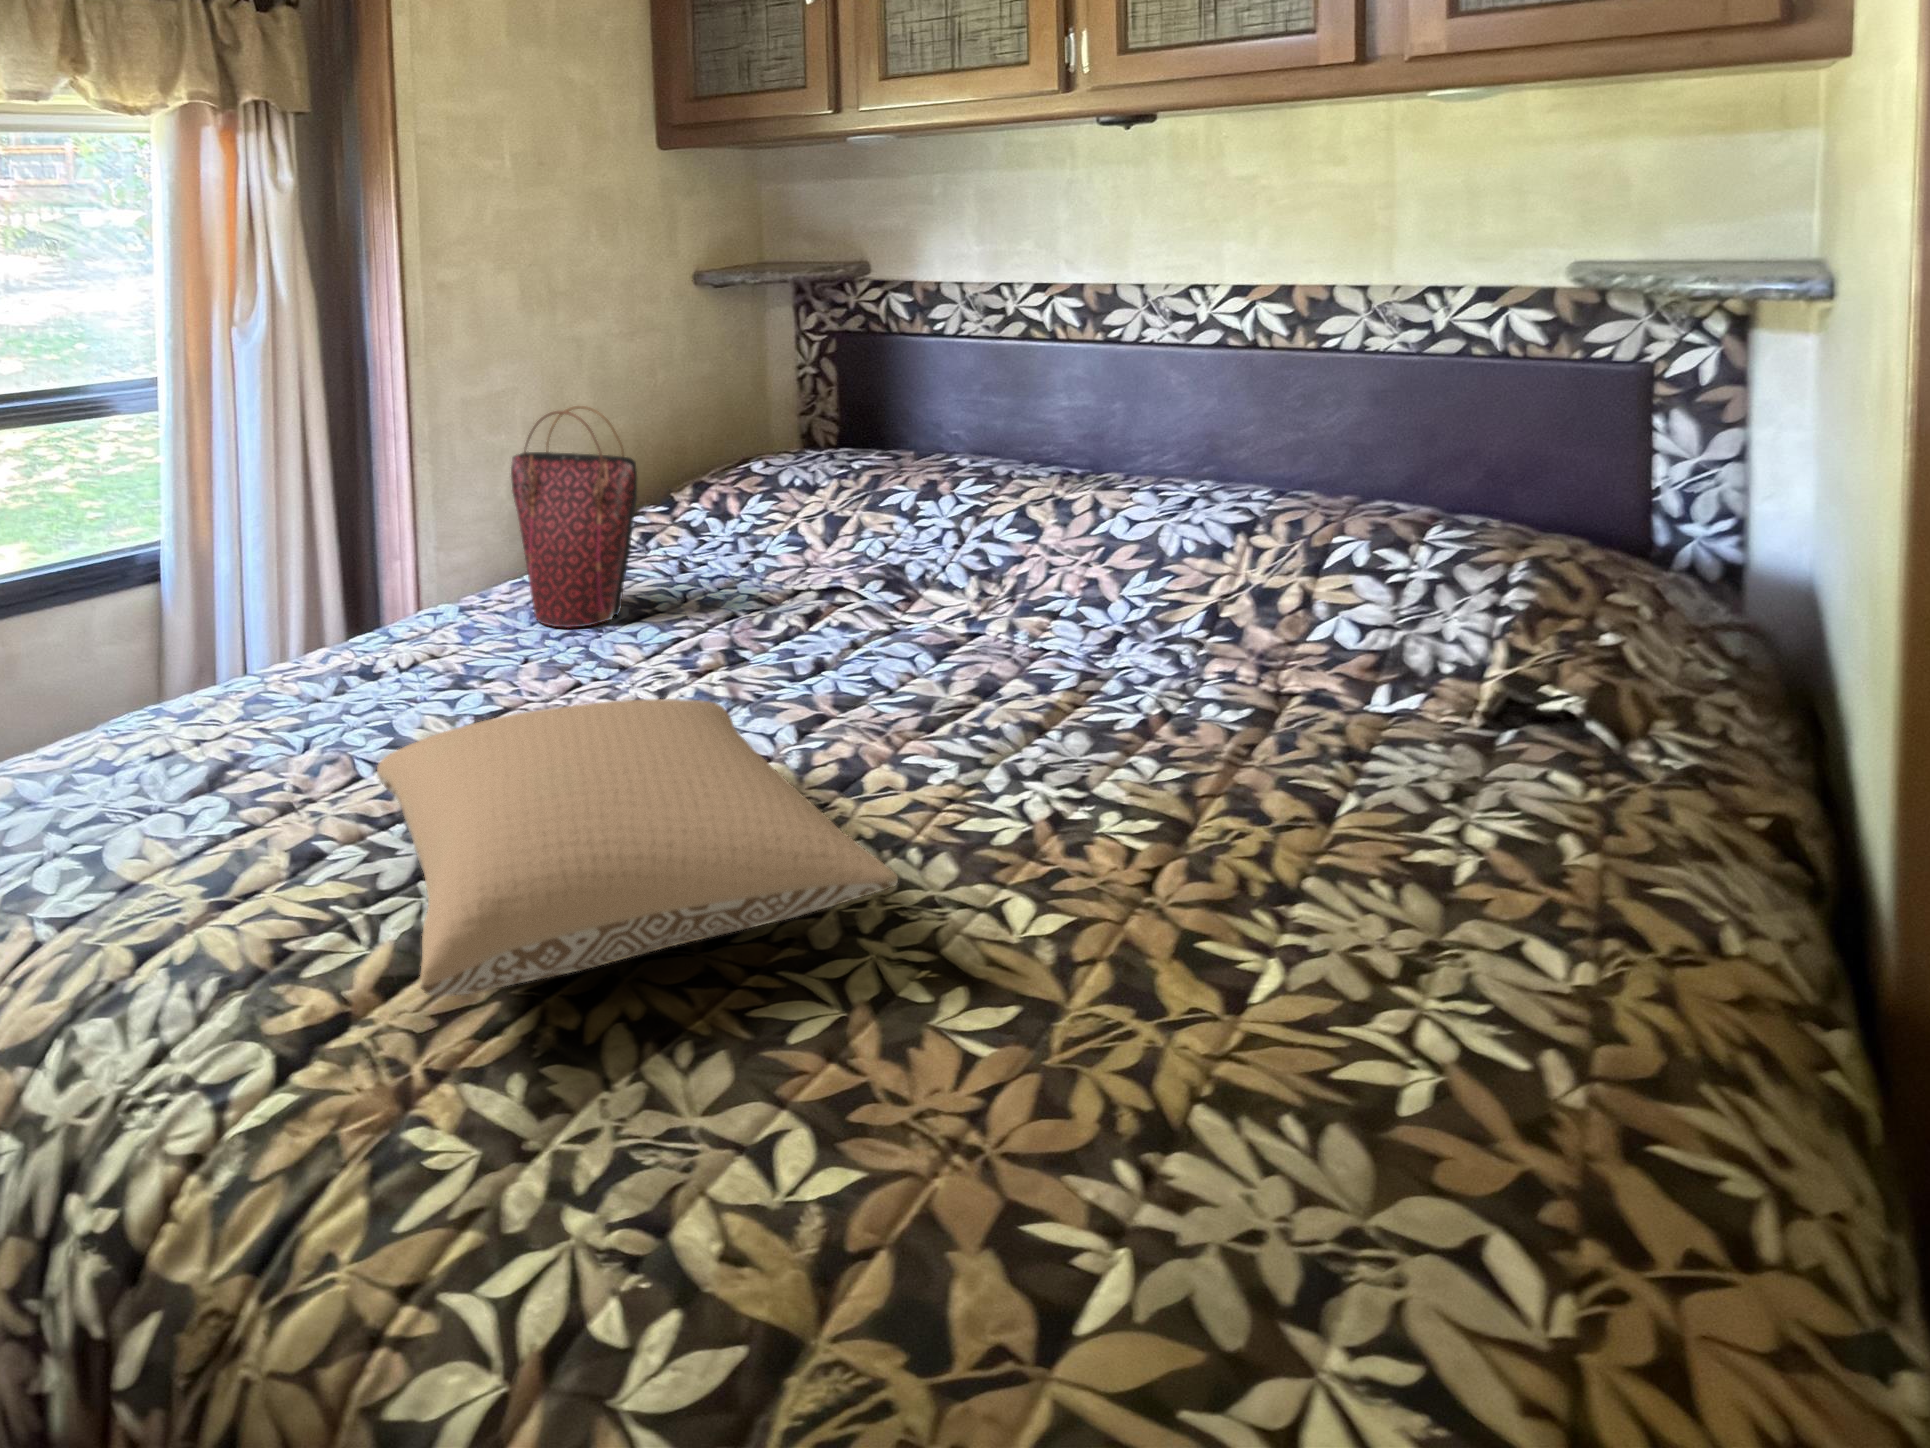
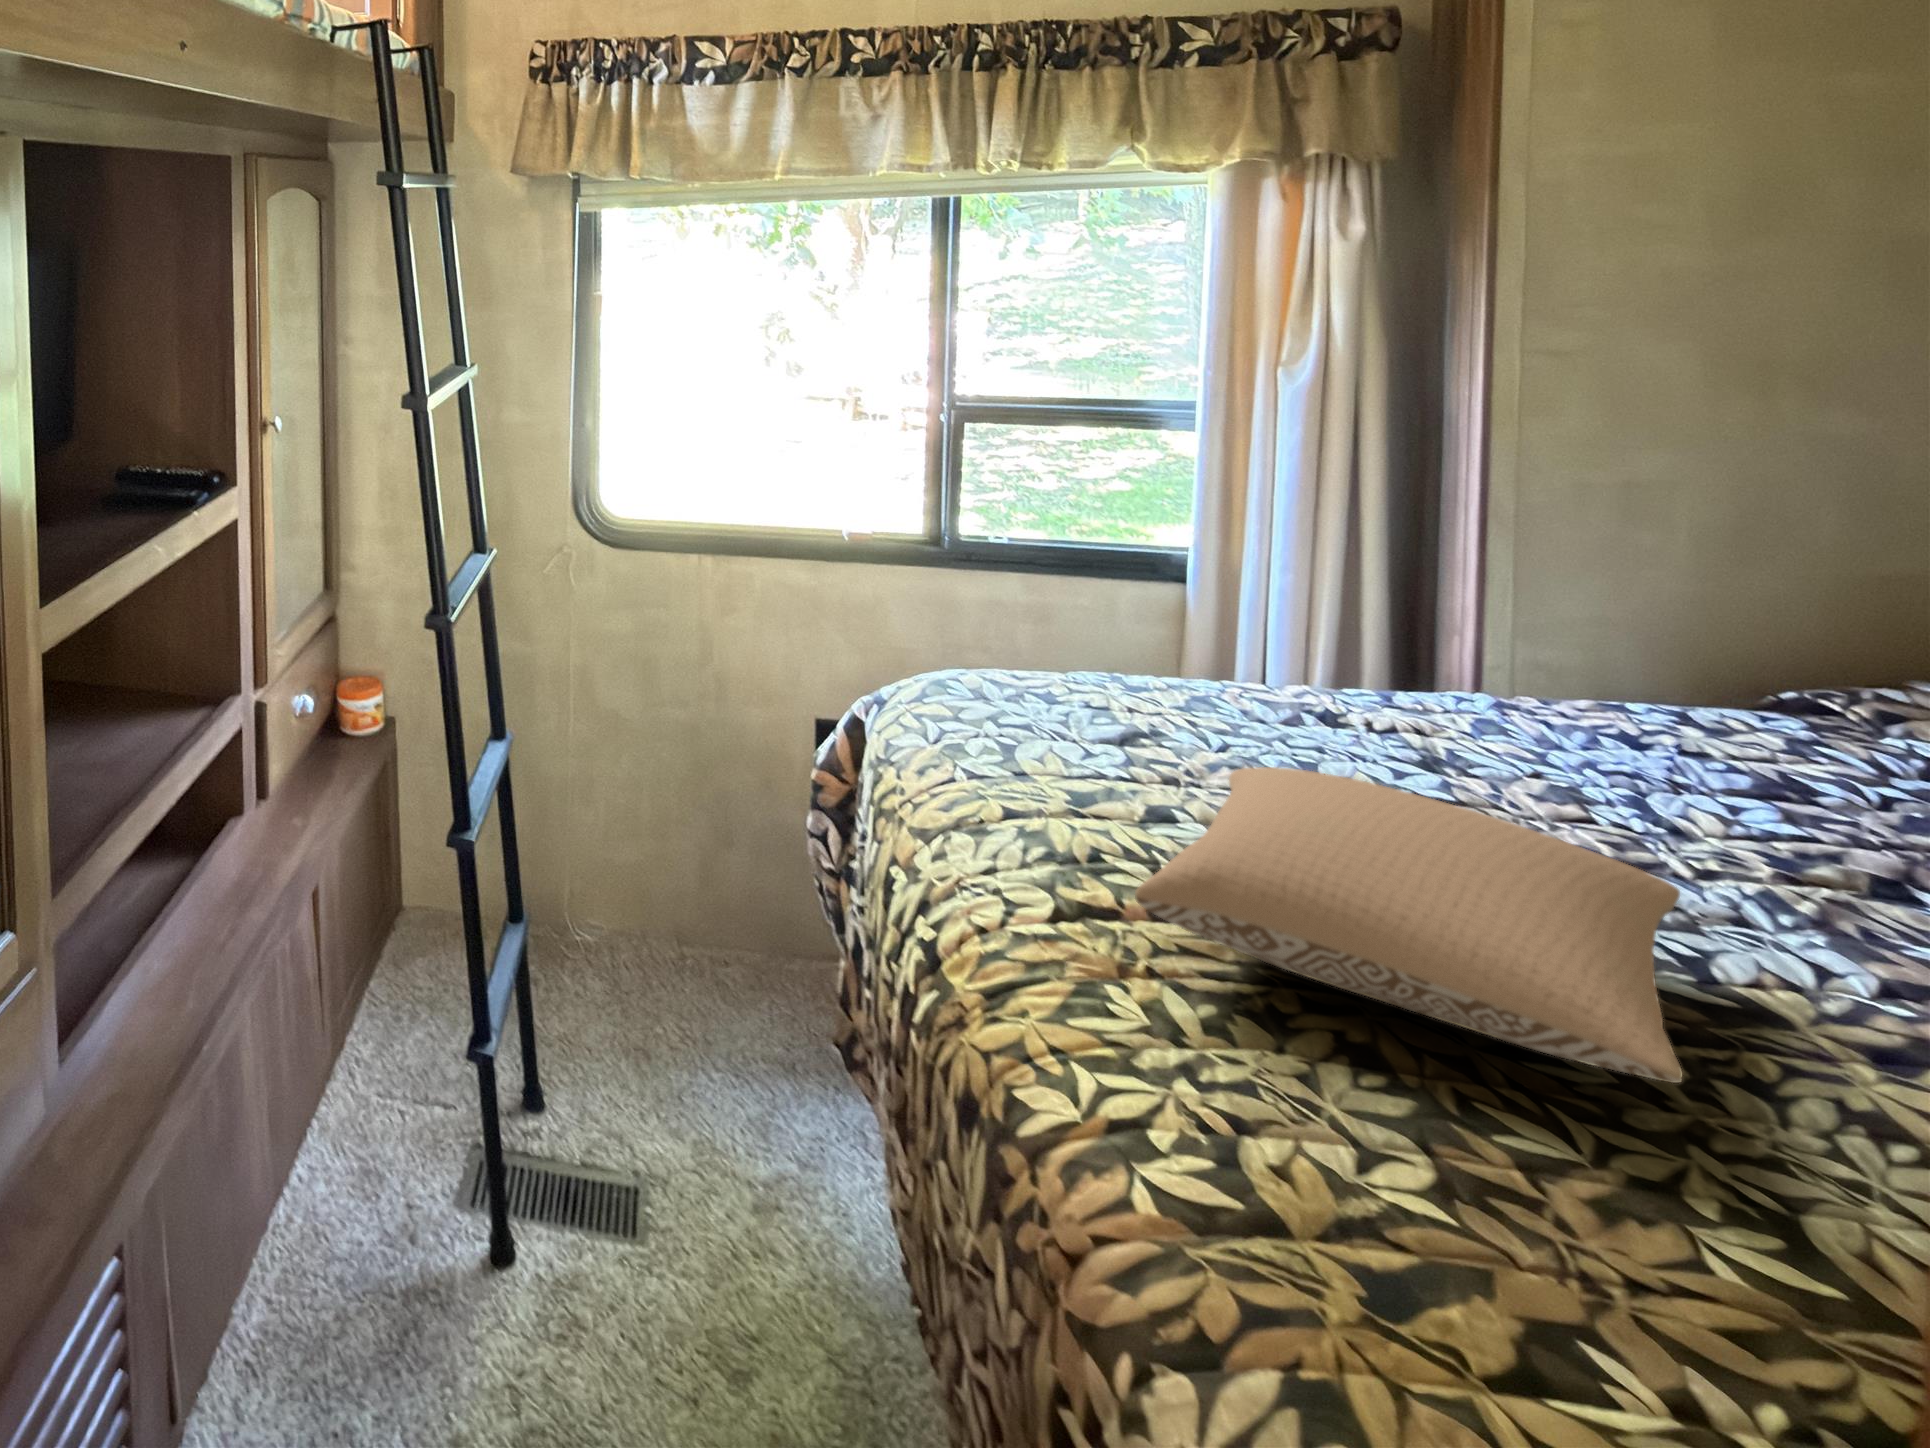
handbag: present [511,406,637,627] -> none [1586,522,1769,787]

